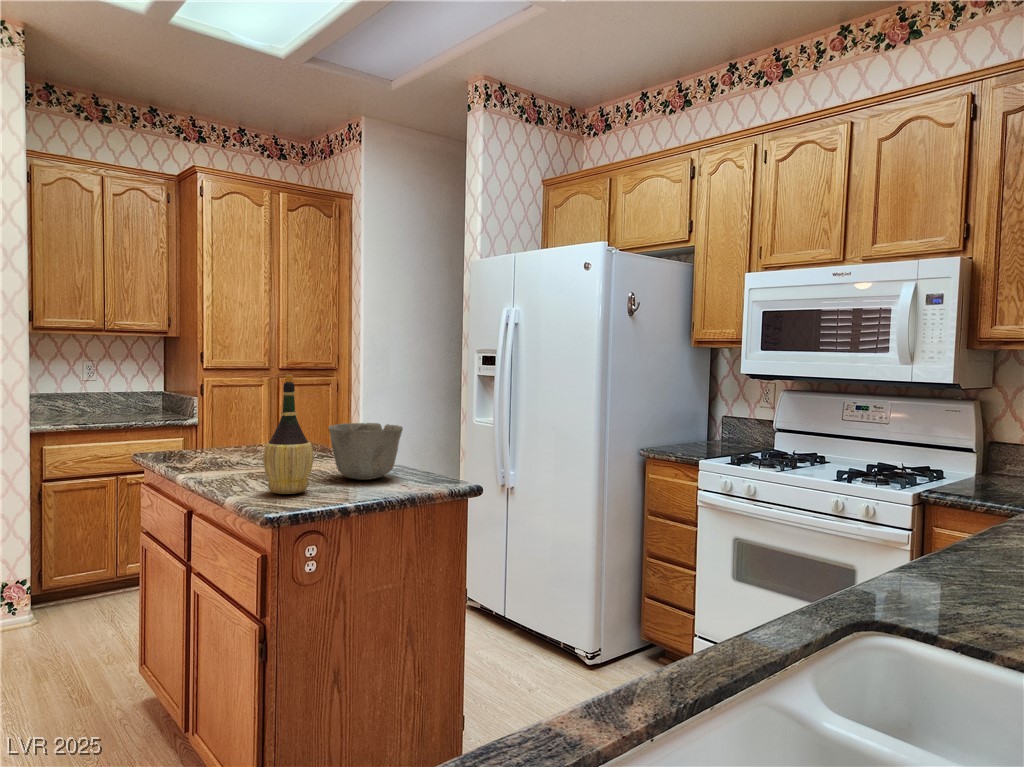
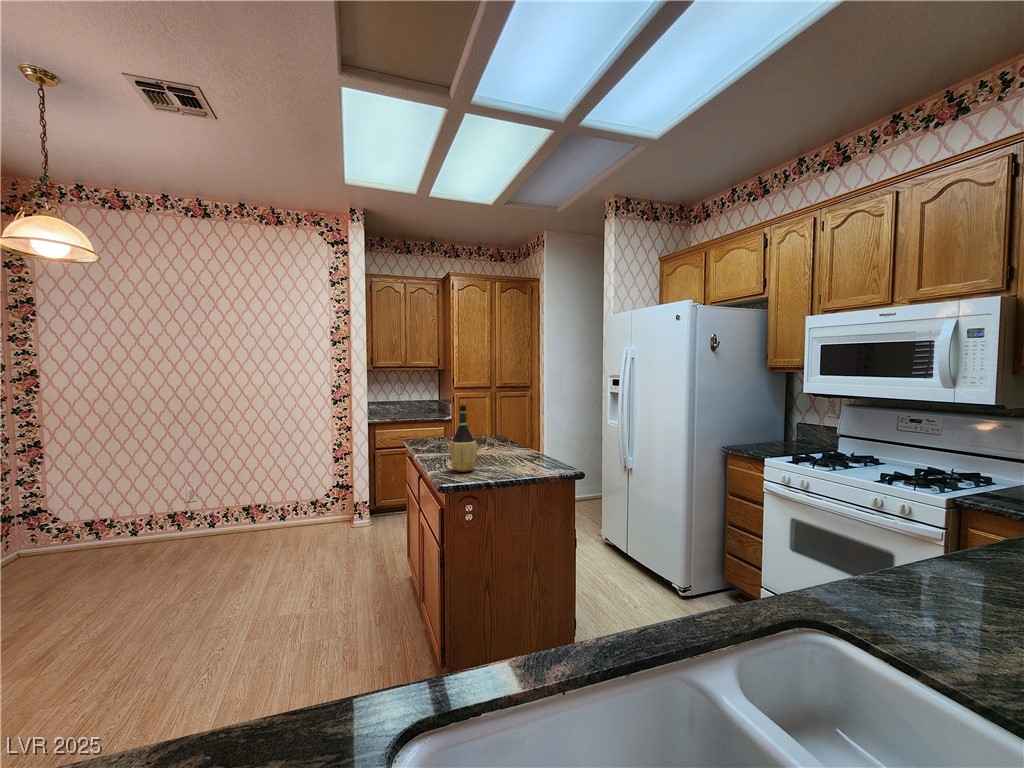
ceramic bowl: present [329,423,403,480] -> none [492,428,536,464]

